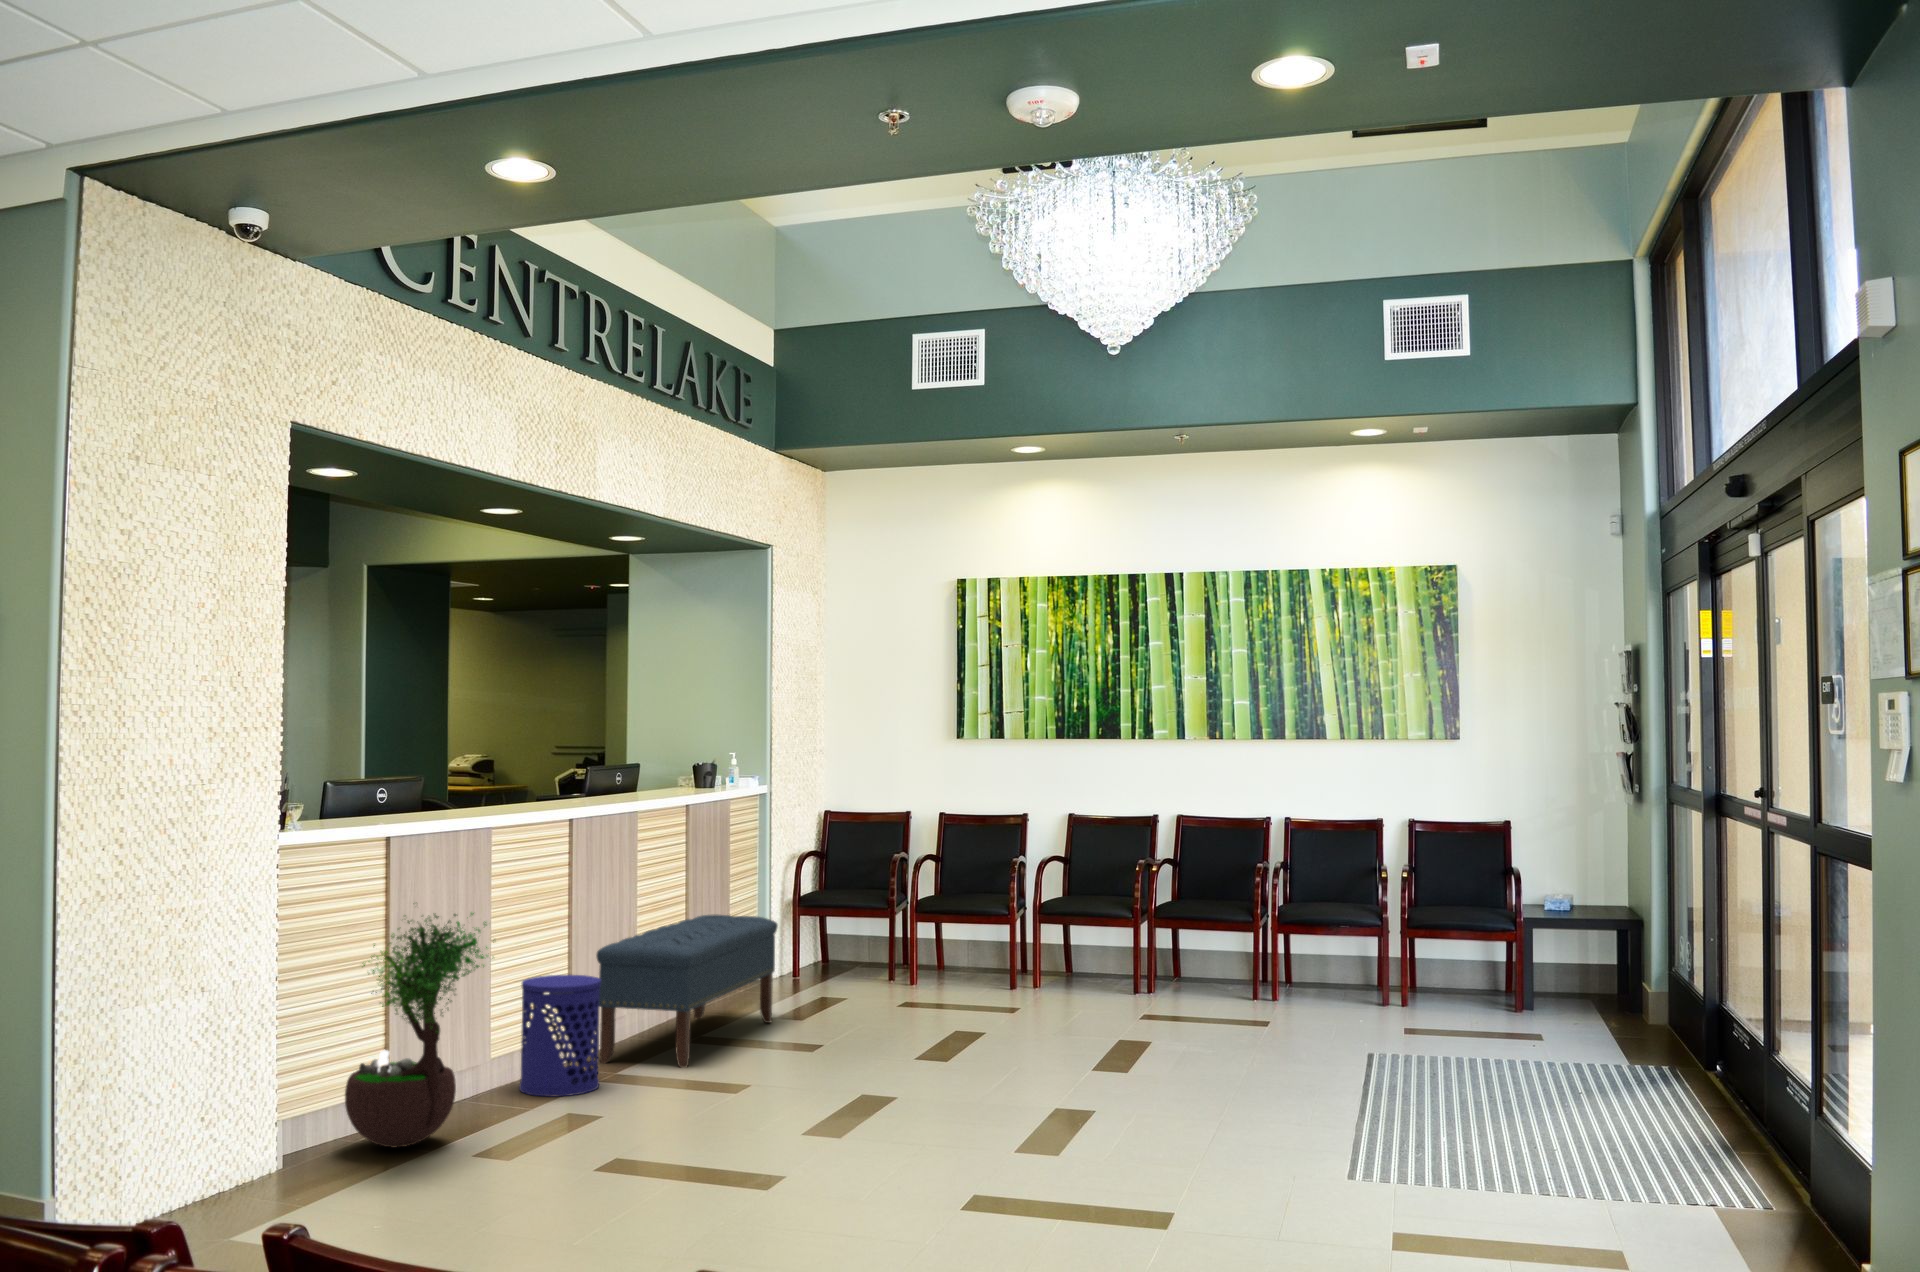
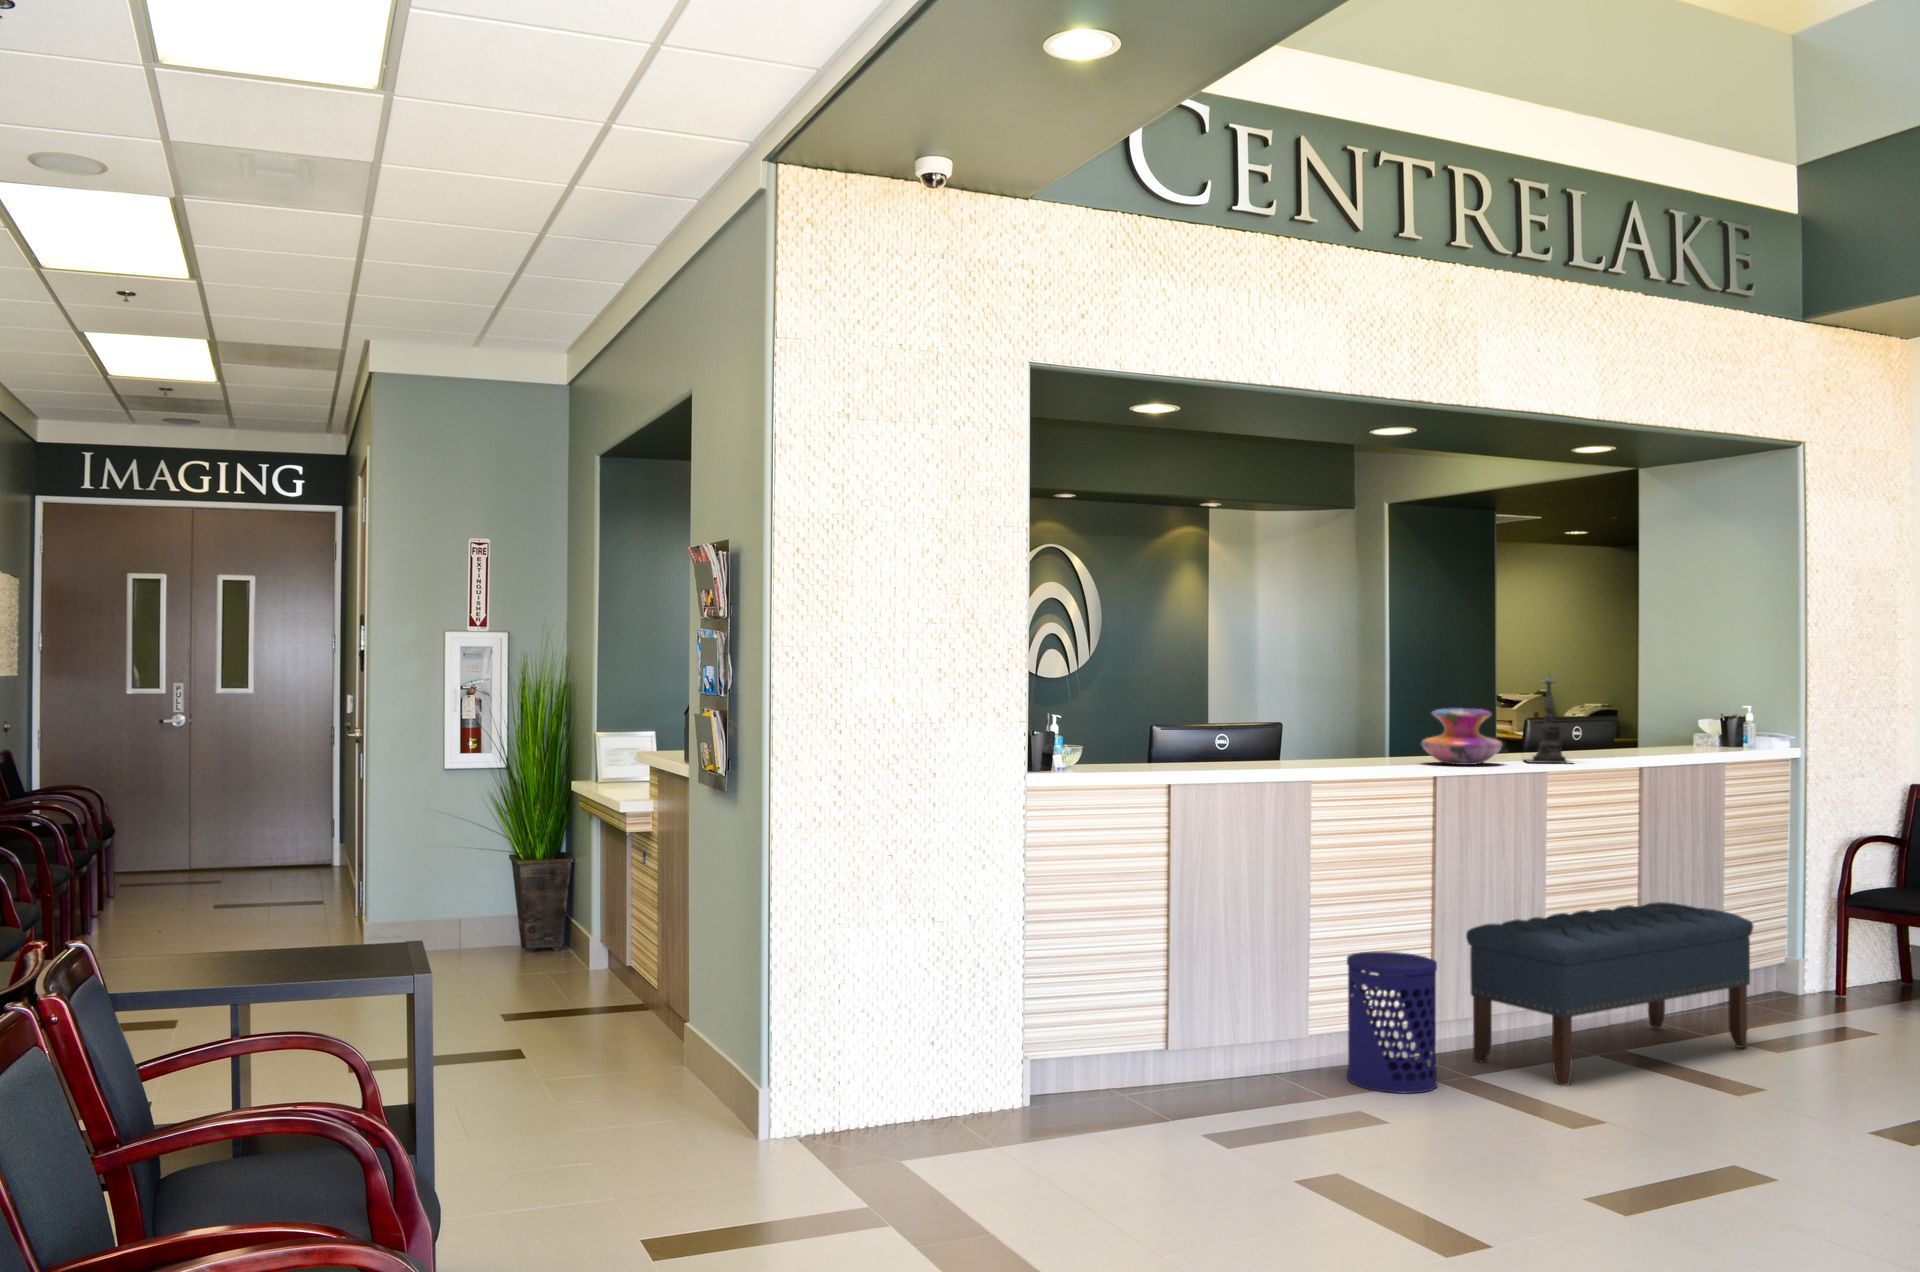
candle holder: none [617,723,667,804] -> present [1525,678,1571,763]
decorative vase: none [551,759,620,808] -> present [1421,708,1502,765]
potted tree: present [345,913,487,1148] -> none [1099,856,1246,1113]

